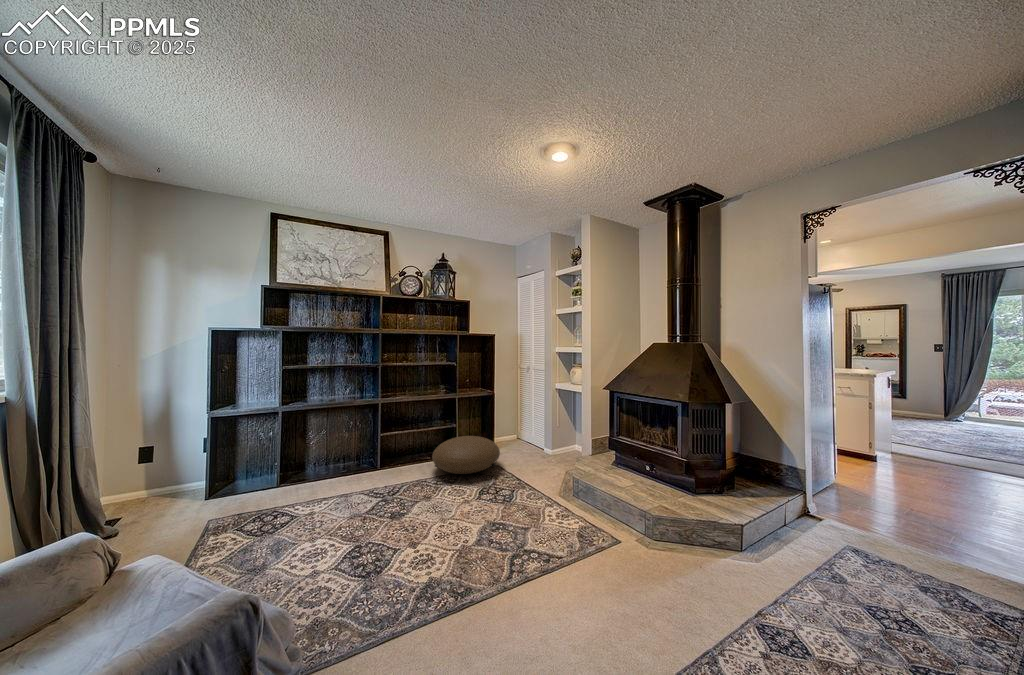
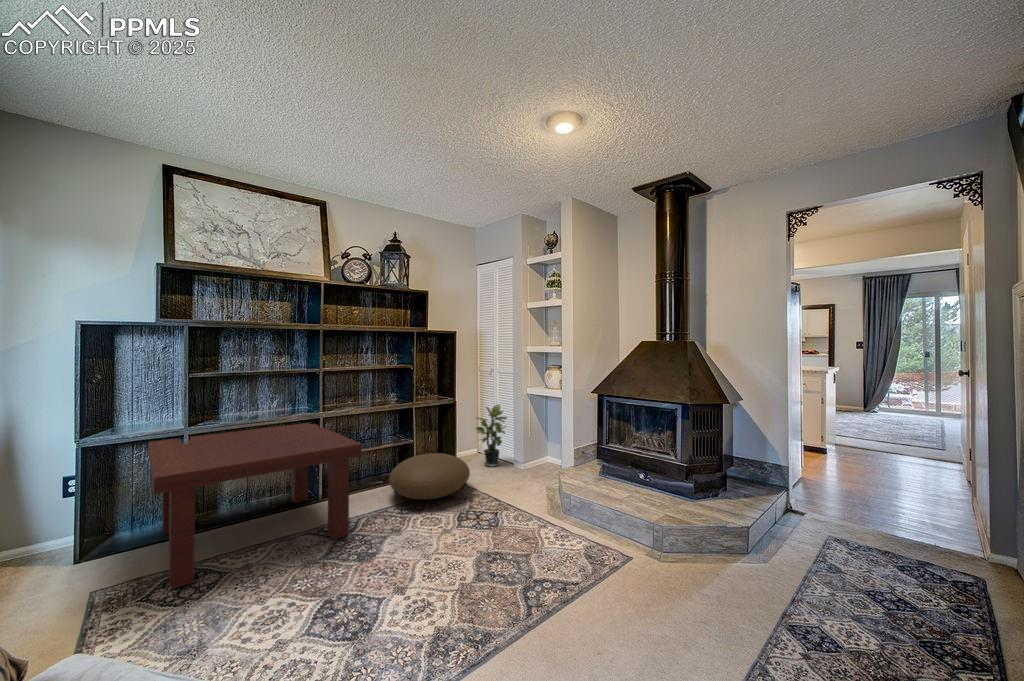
potted plant: none [512,396,540,451] -> present [476,404,507,466]
coffee table: none [244,406,402,525] -> present [149,423,362,589]

